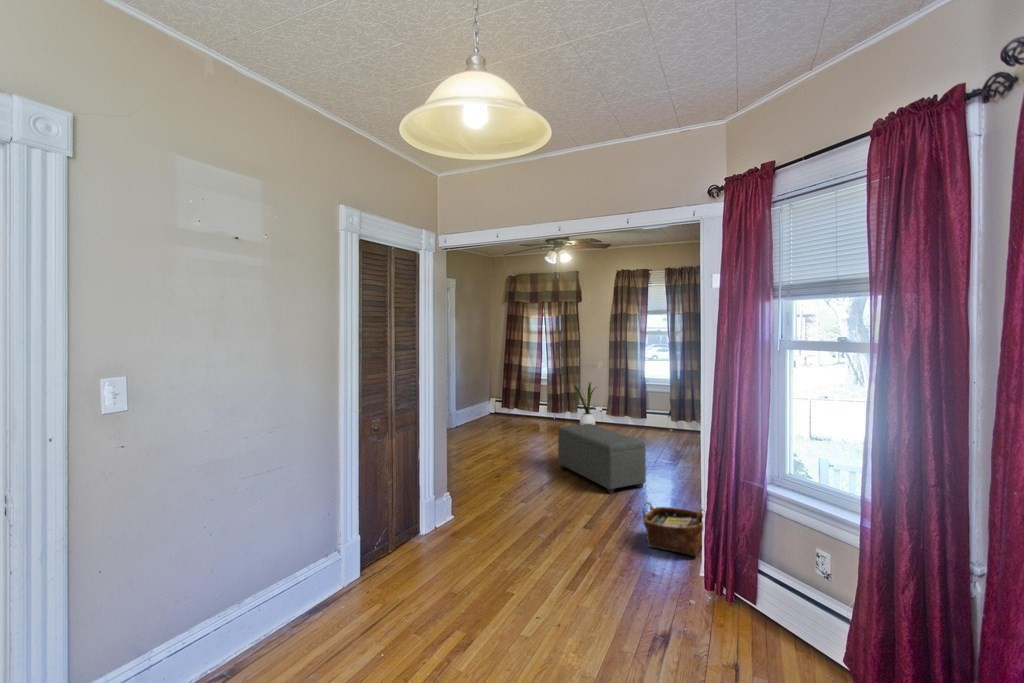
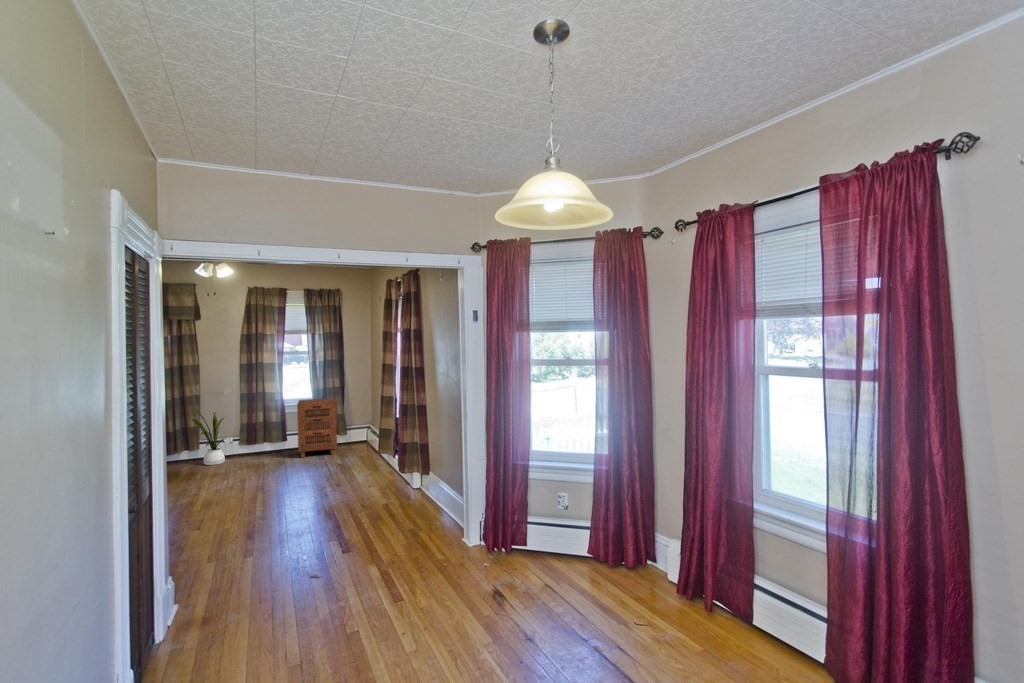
cabinet: none [649,379,693,439] -> present [297,398,337,457]
ottoman: present [558,424,646,493] -> none [242,455,356,518]
woven basket: present [643,502,703,556] -> none [404,496,457,544]

